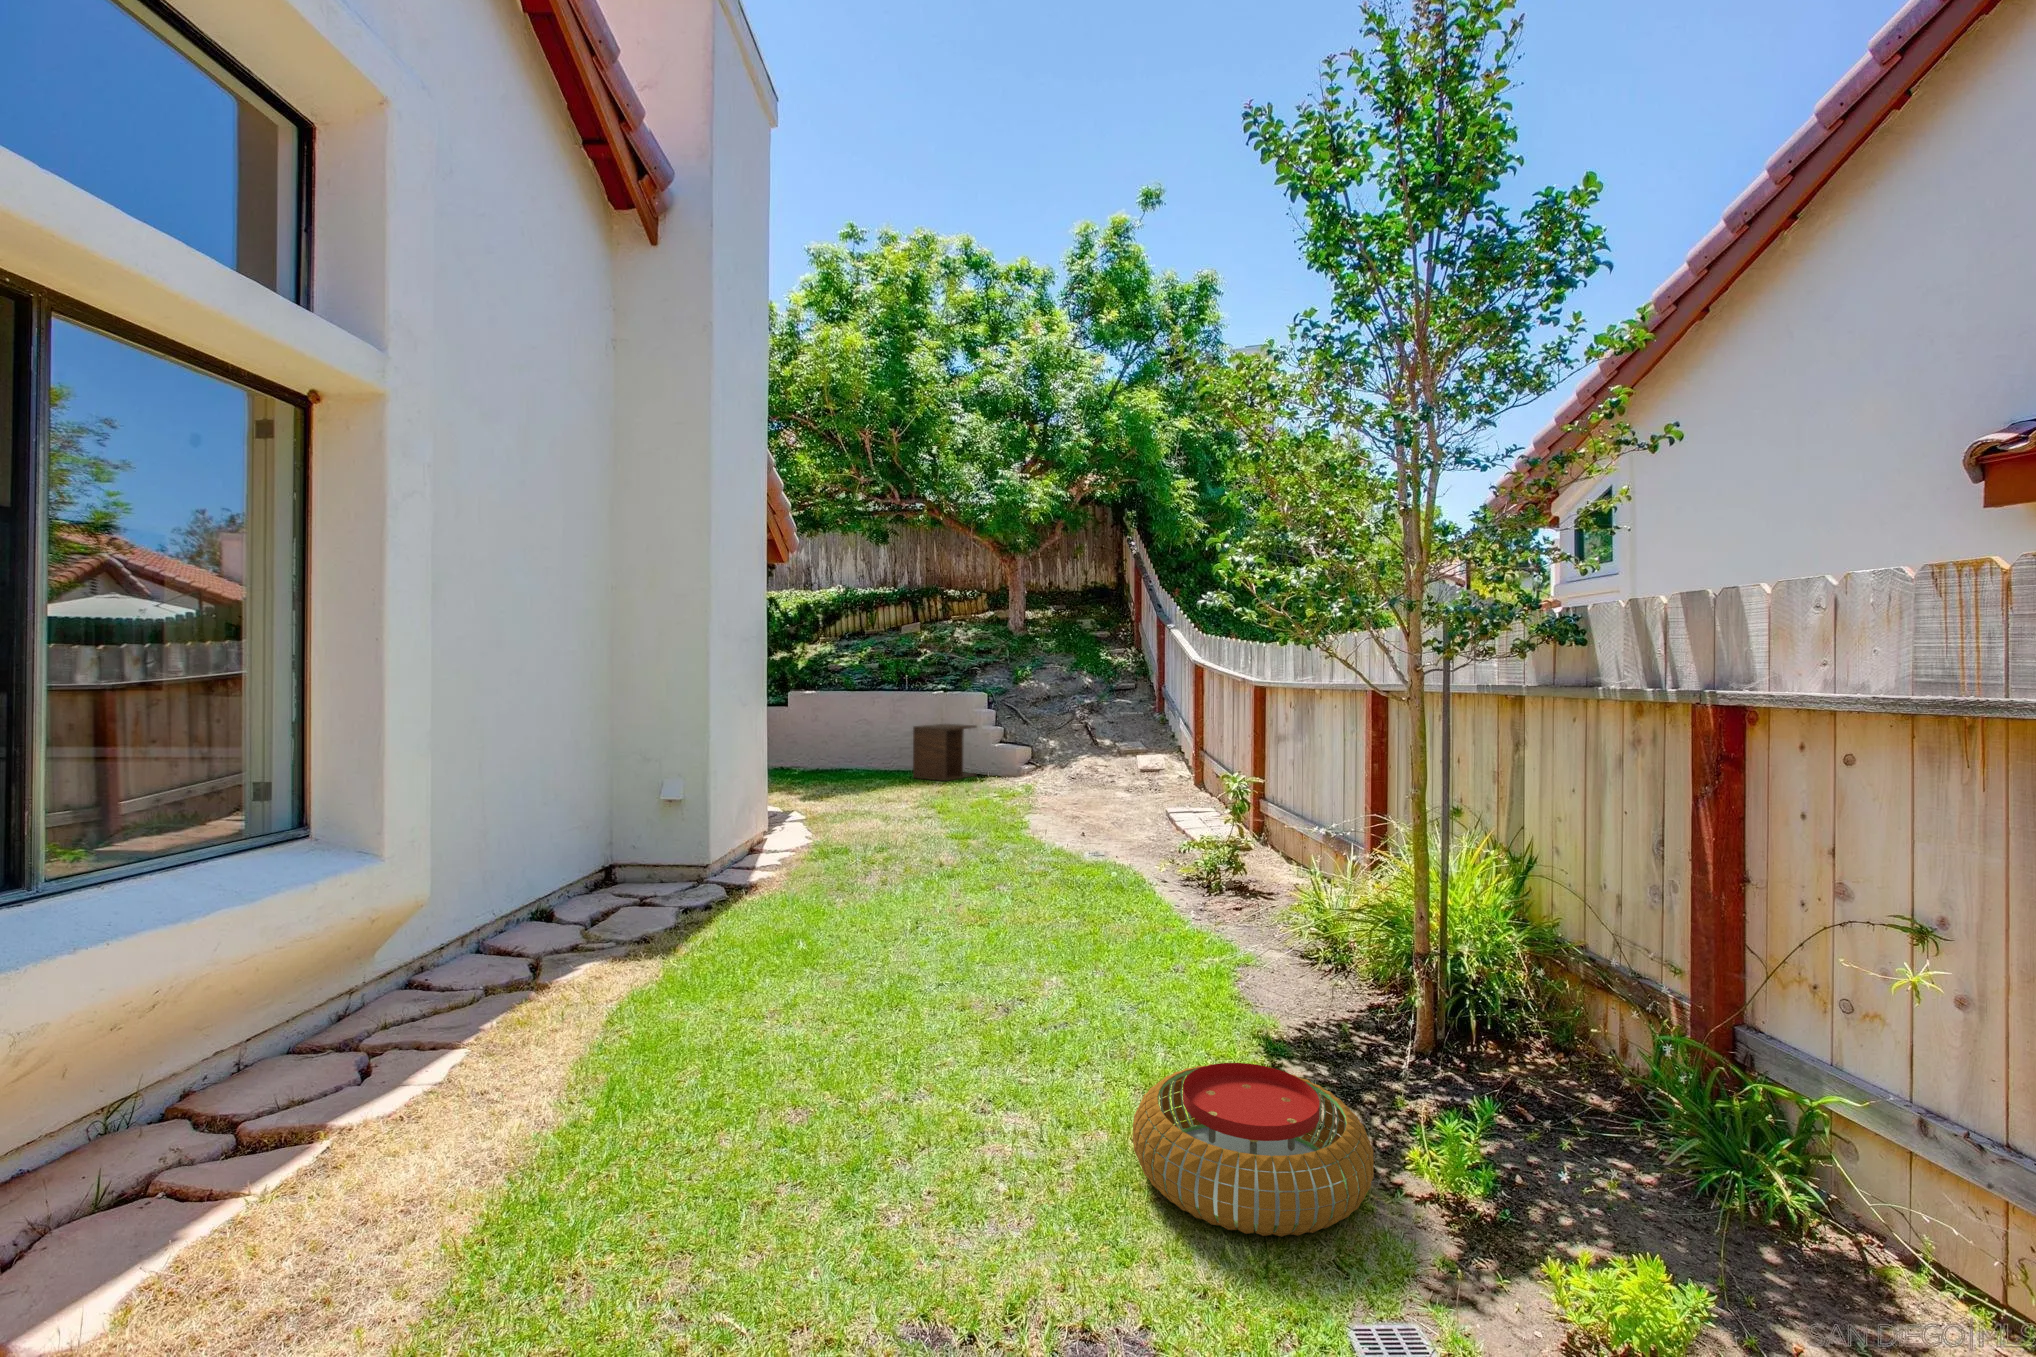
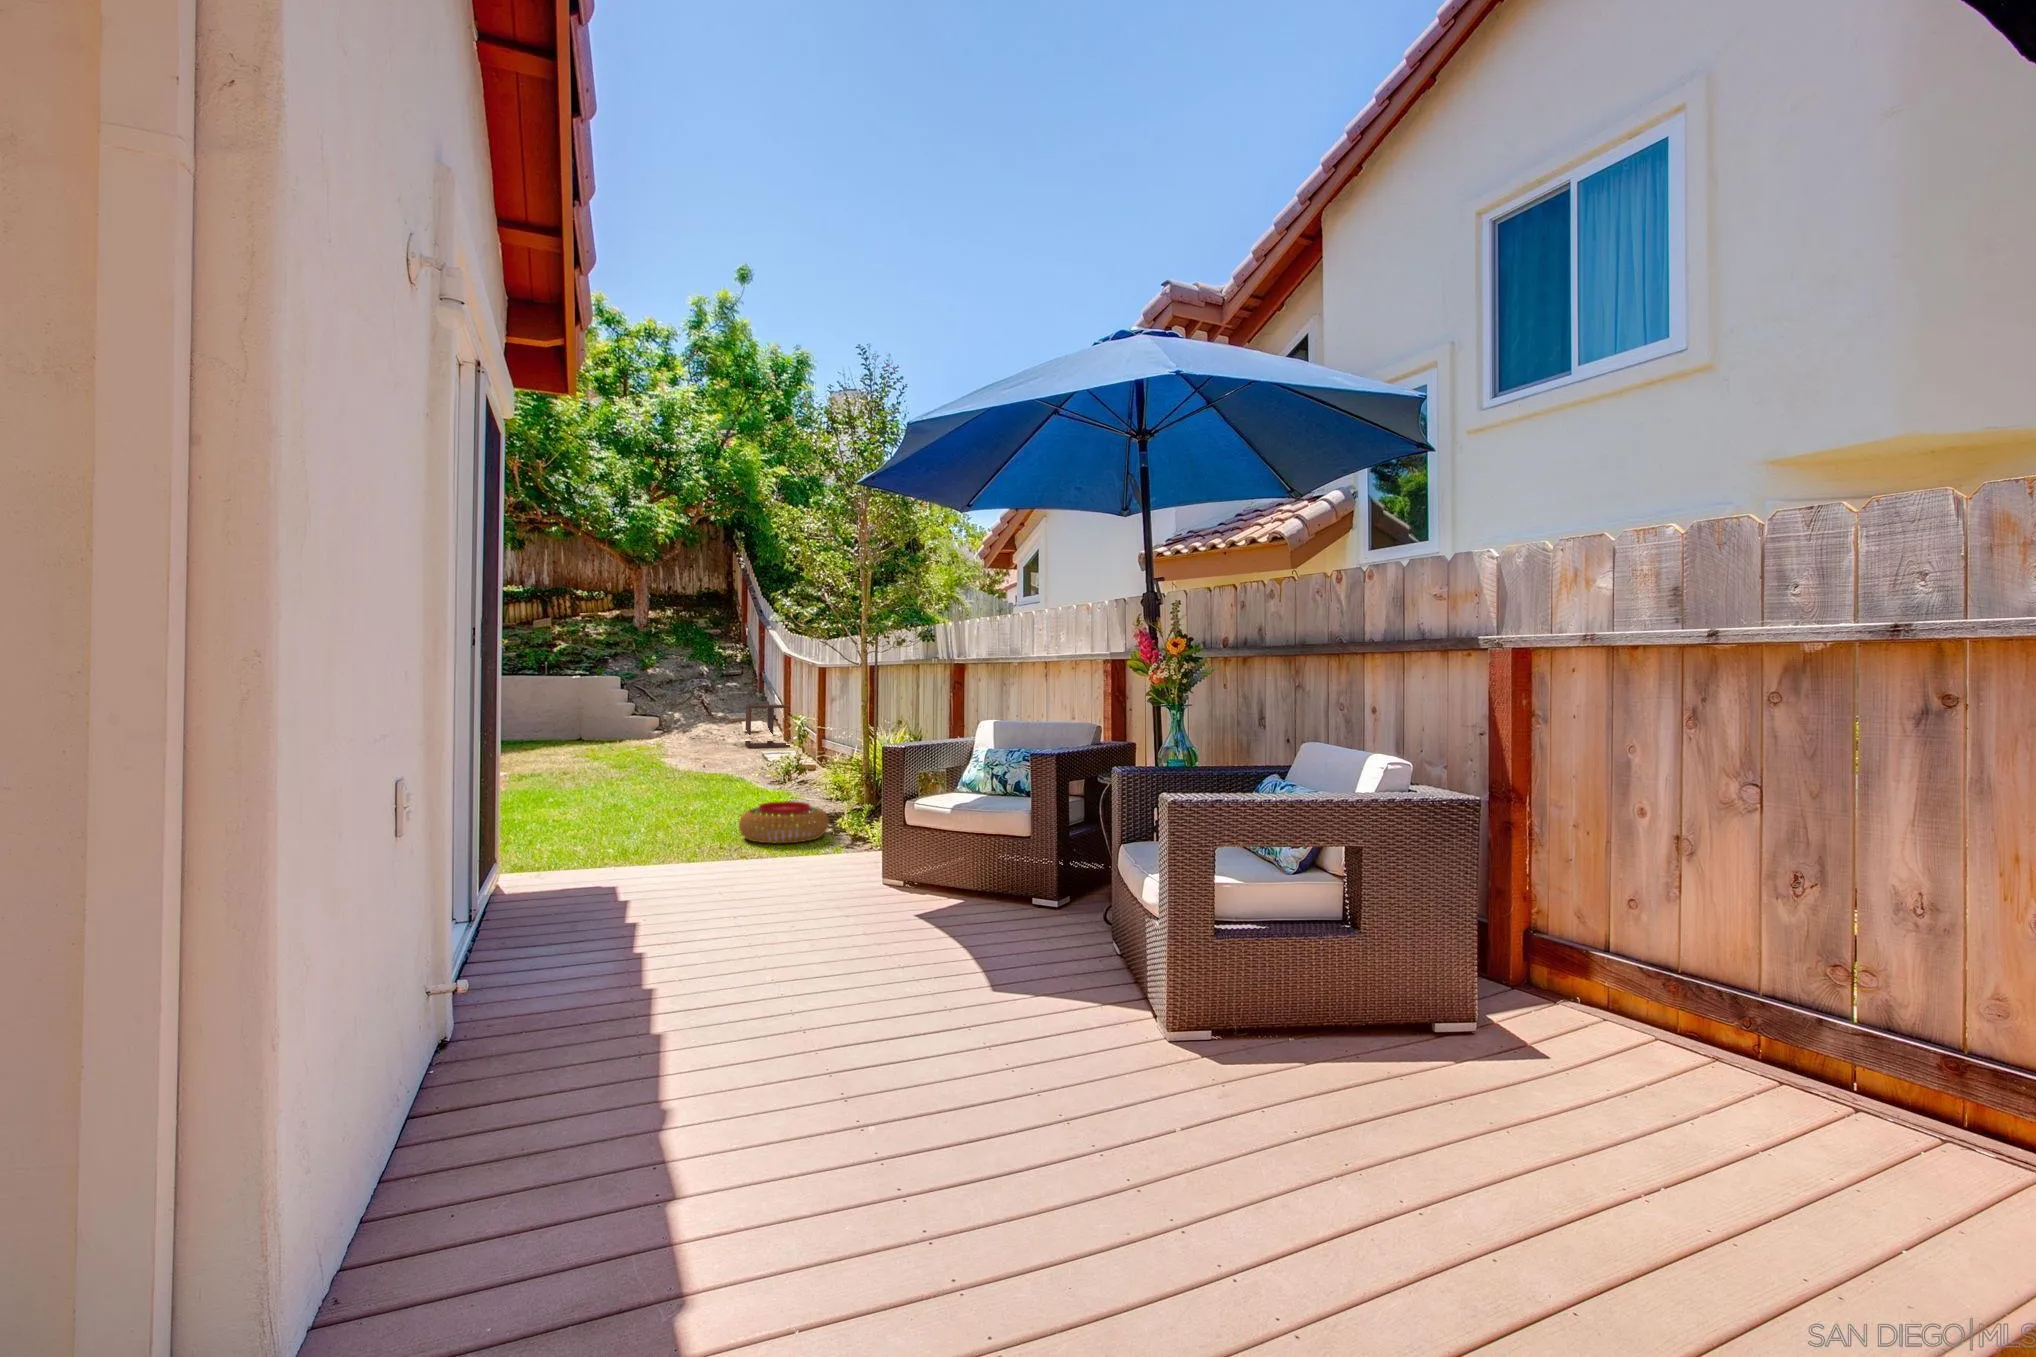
side table: present [913,724,977,781] -> present [745,705,791,748]

